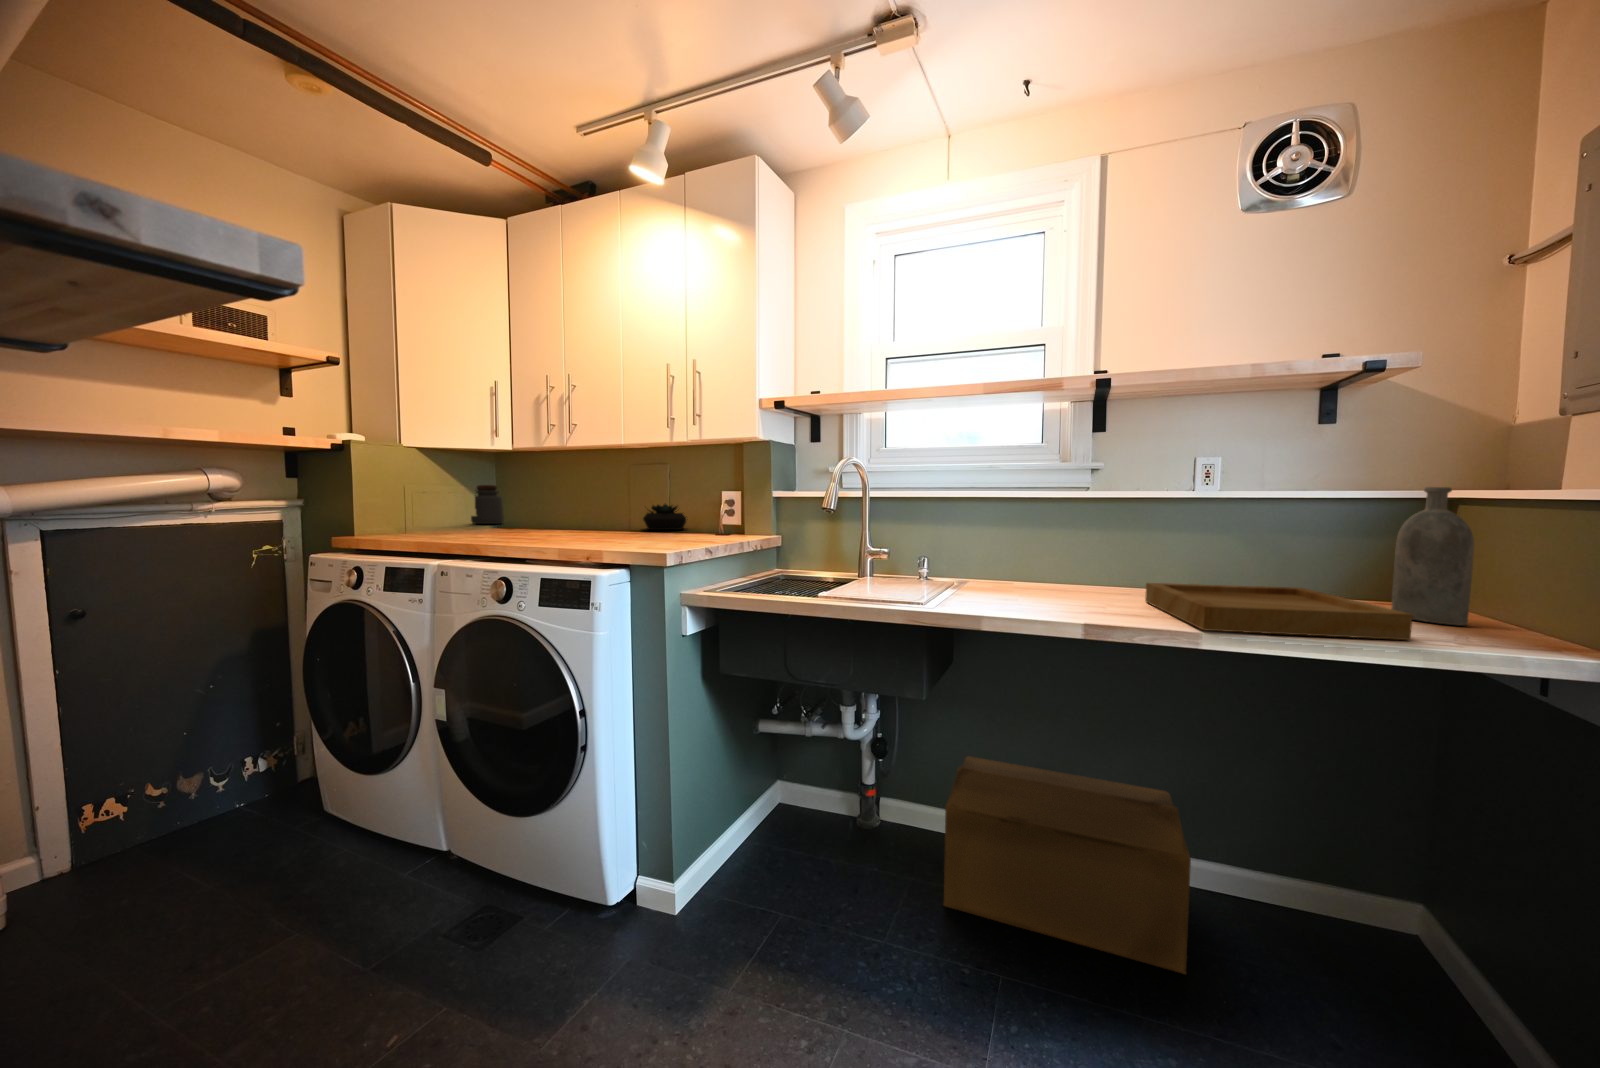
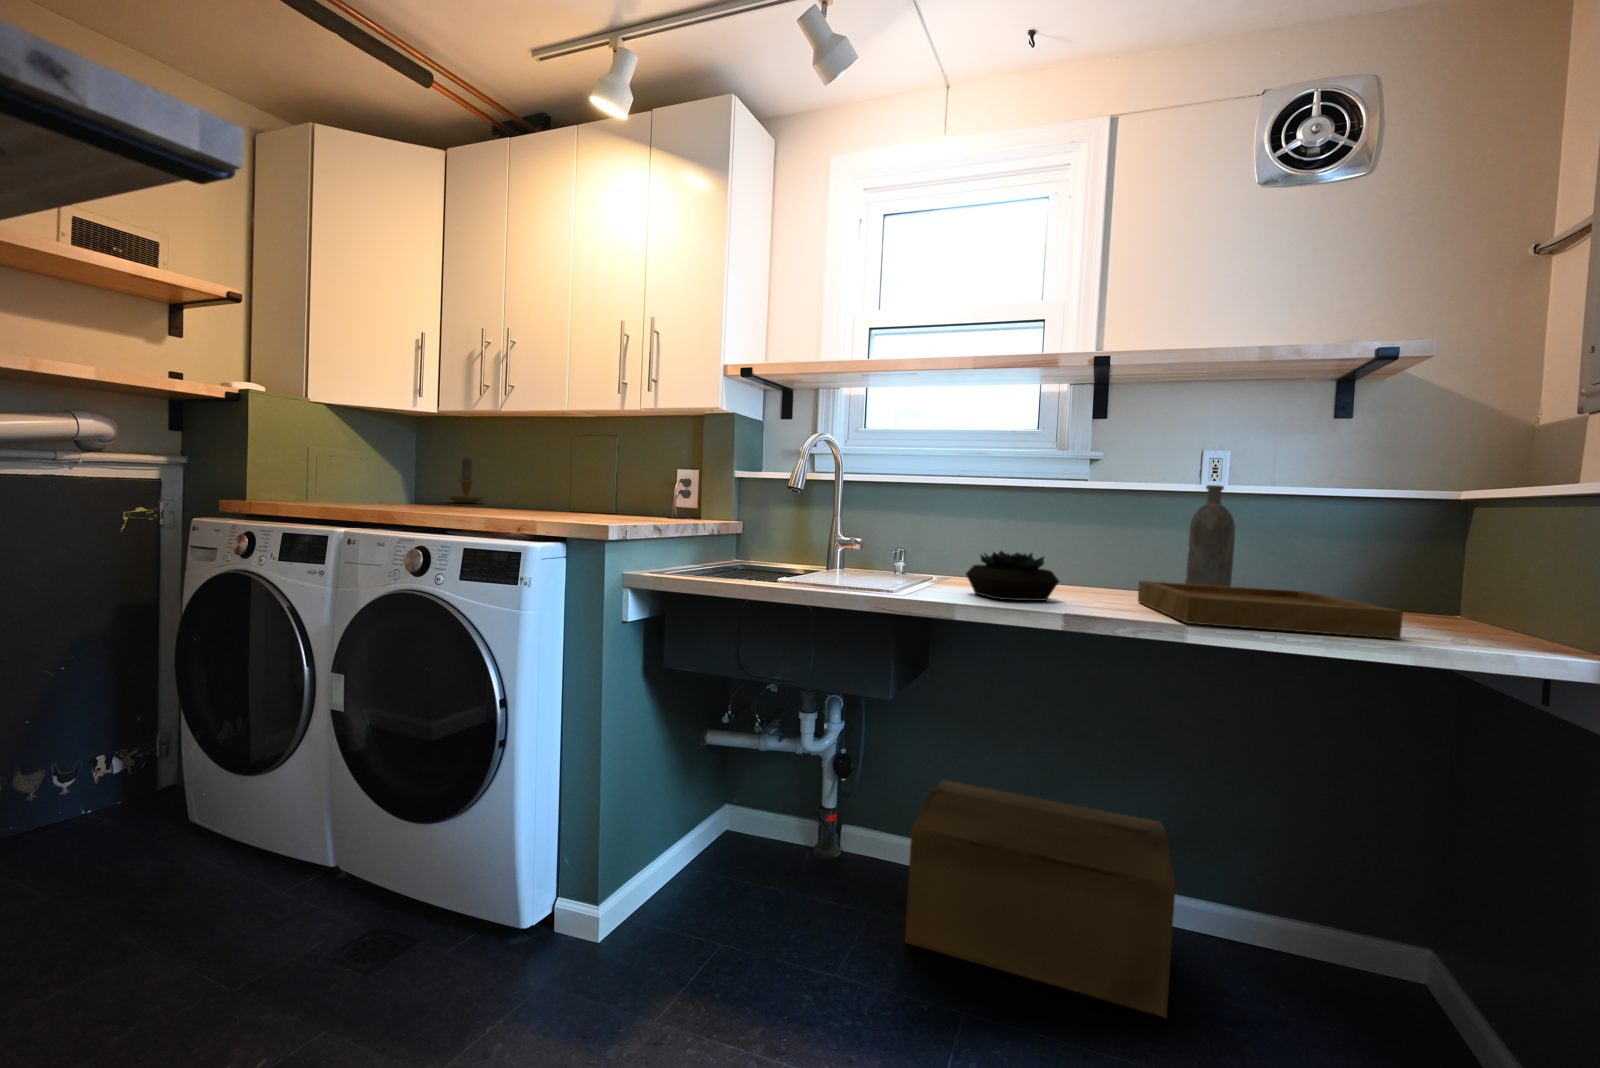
jar: present [471,485,504,524] -> none [384,453,423,499]
candle: none [523,485,559,526] -> present [447,458,486,503]
bottle: present [1392,487,1474,626] -> present [1185,485,1235,586]
succulent plant: present [643,503,688,530] -> present [966,551,1059,601]

